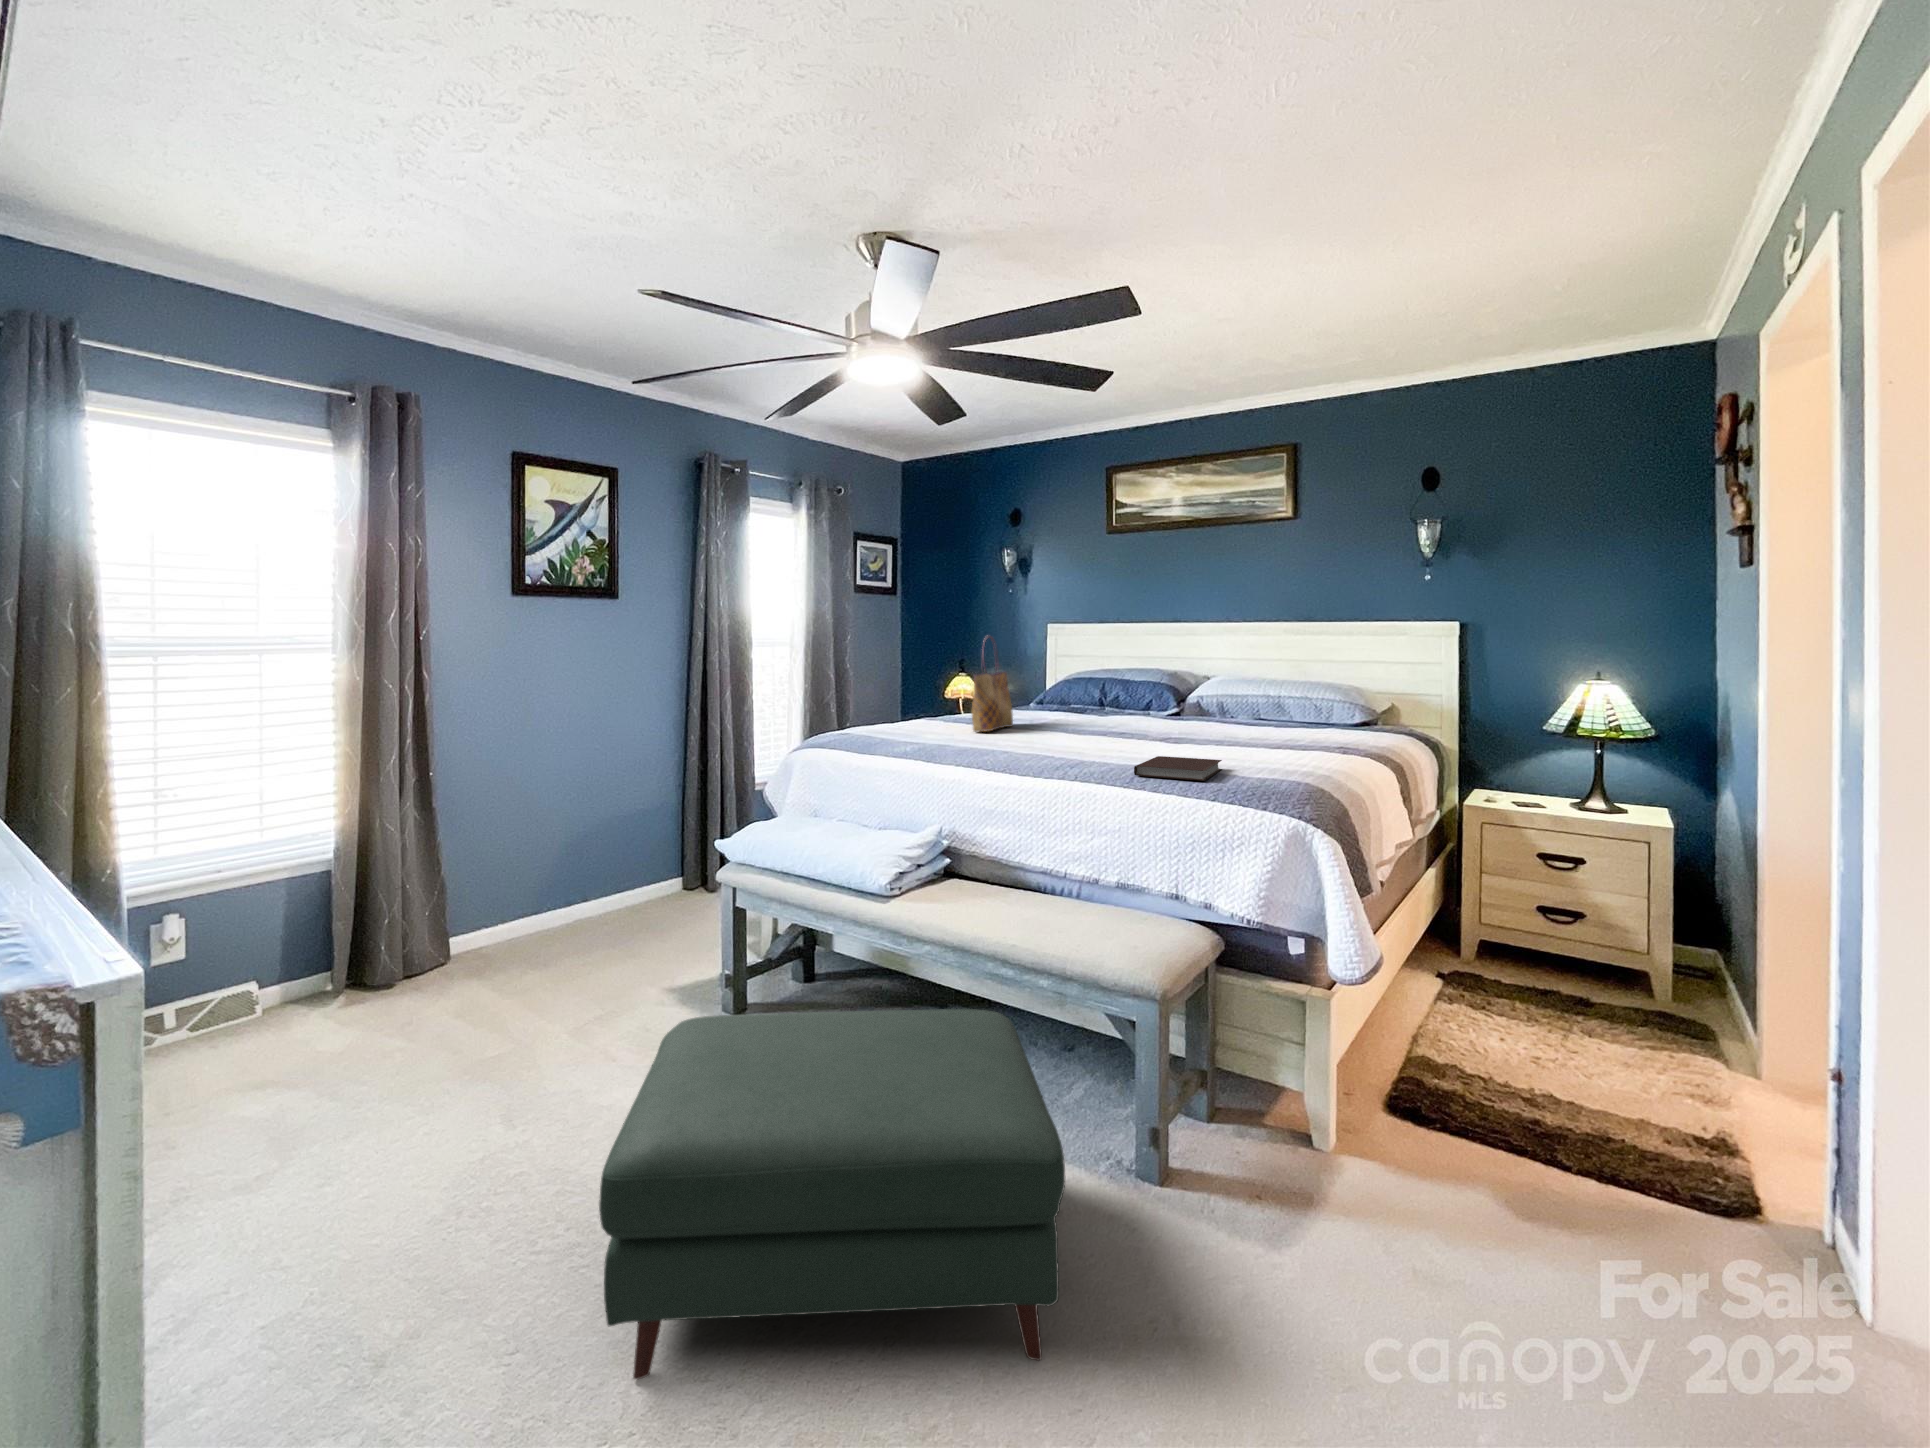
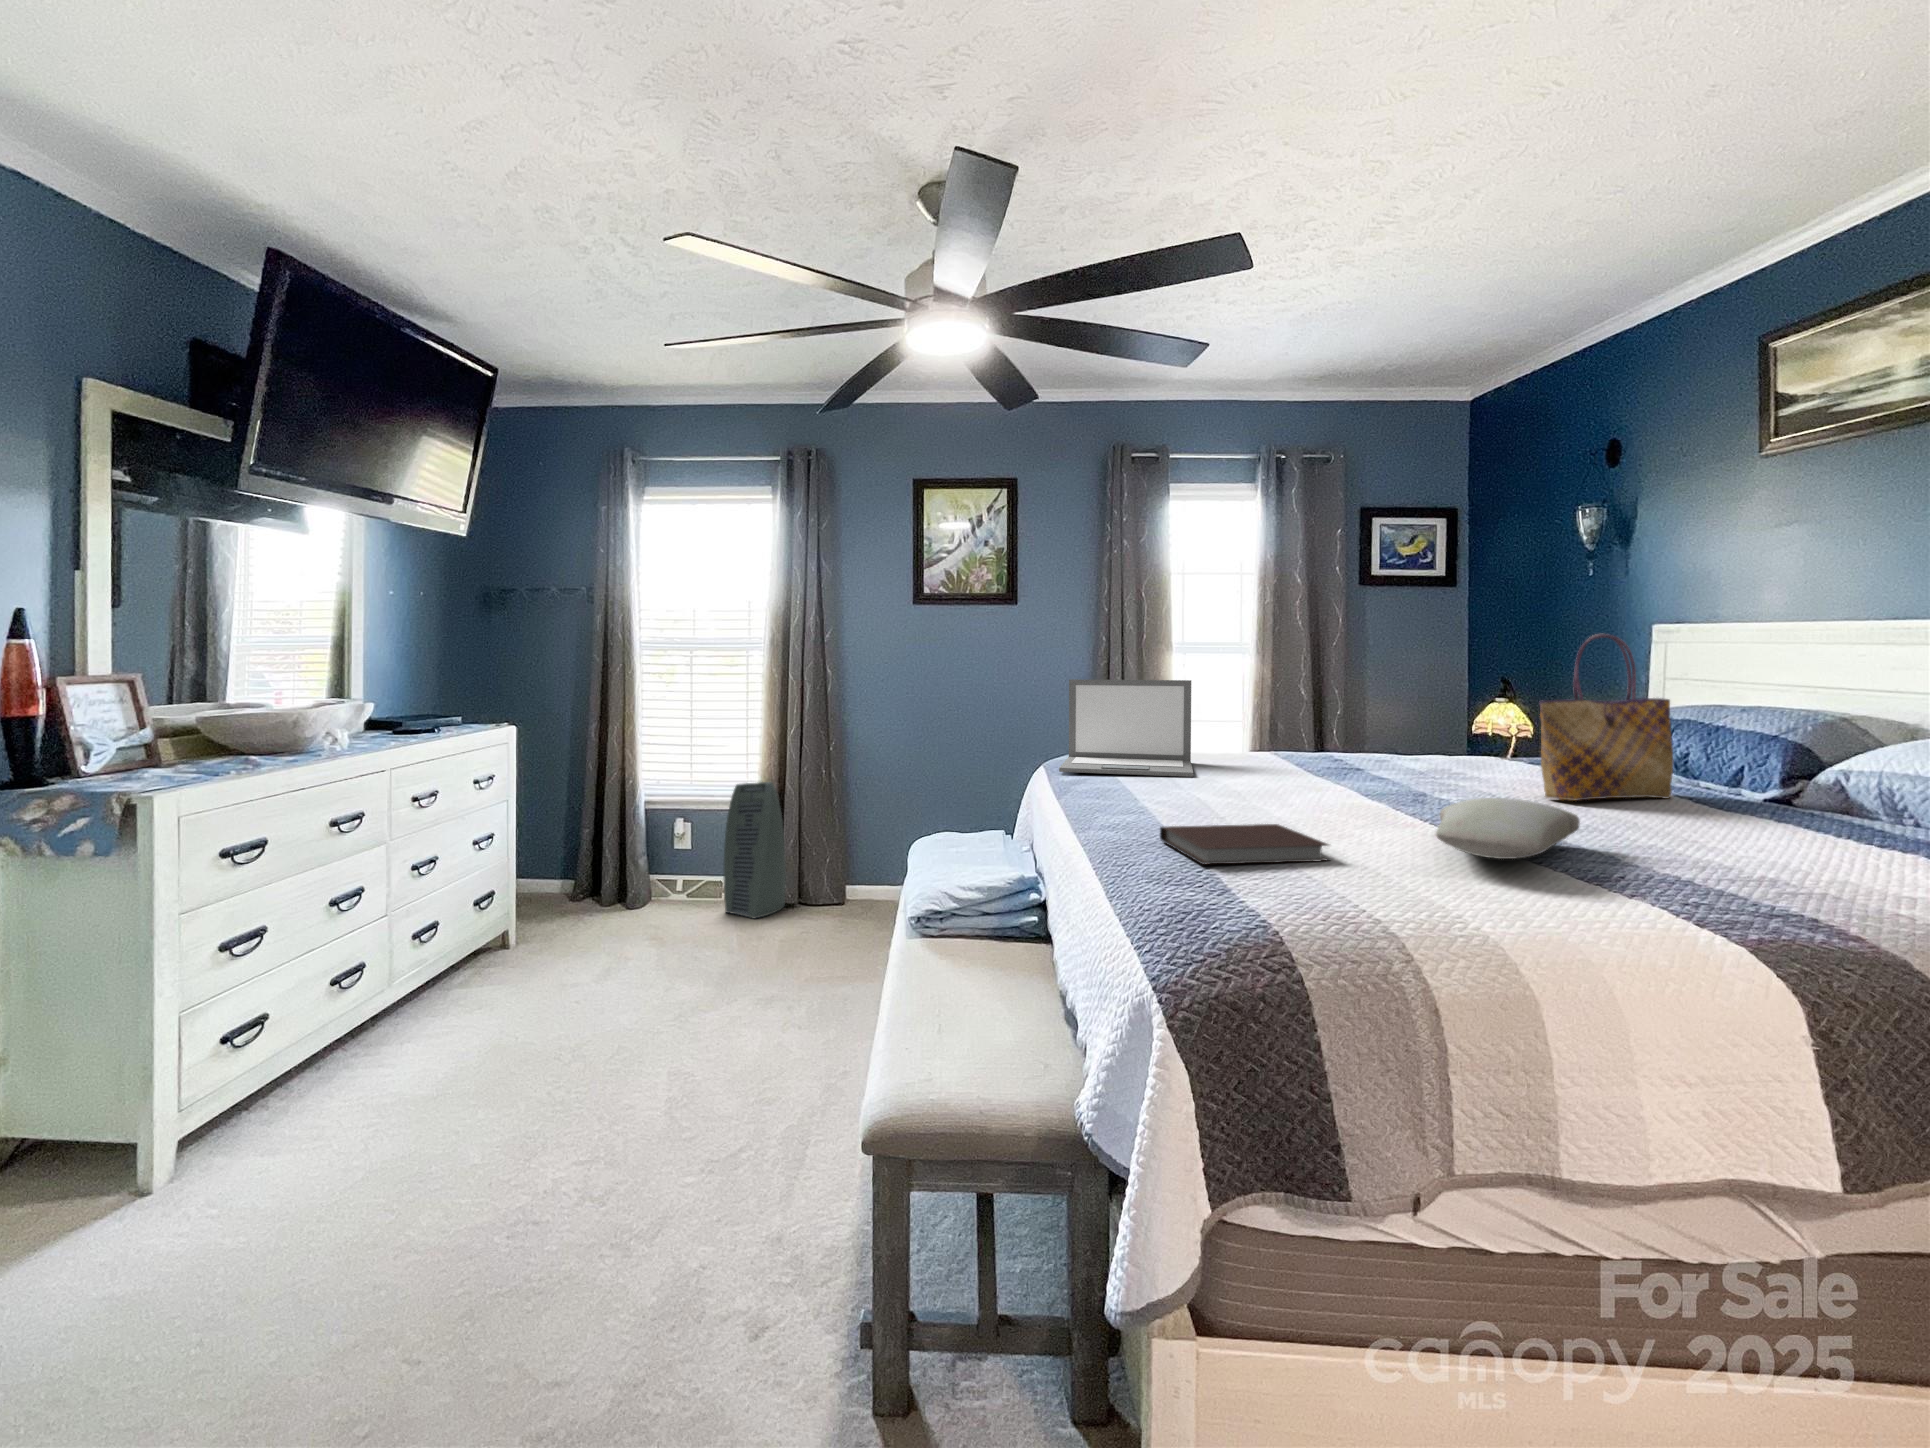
tote bag: present [972,635,1013,732] -> present [1540,634,1673,801]
laptop: none [845,669,973,751] -> present [1059,679,1193,777]
pillow: none [1194,725,1302,755] -> present [1436,798,1580,859]
air purifier: none [308,828,393,1025] -> present [724,782,786,918]
ottoman: present [599,1009,1065,1380] -> none [426,958,808,1358]

